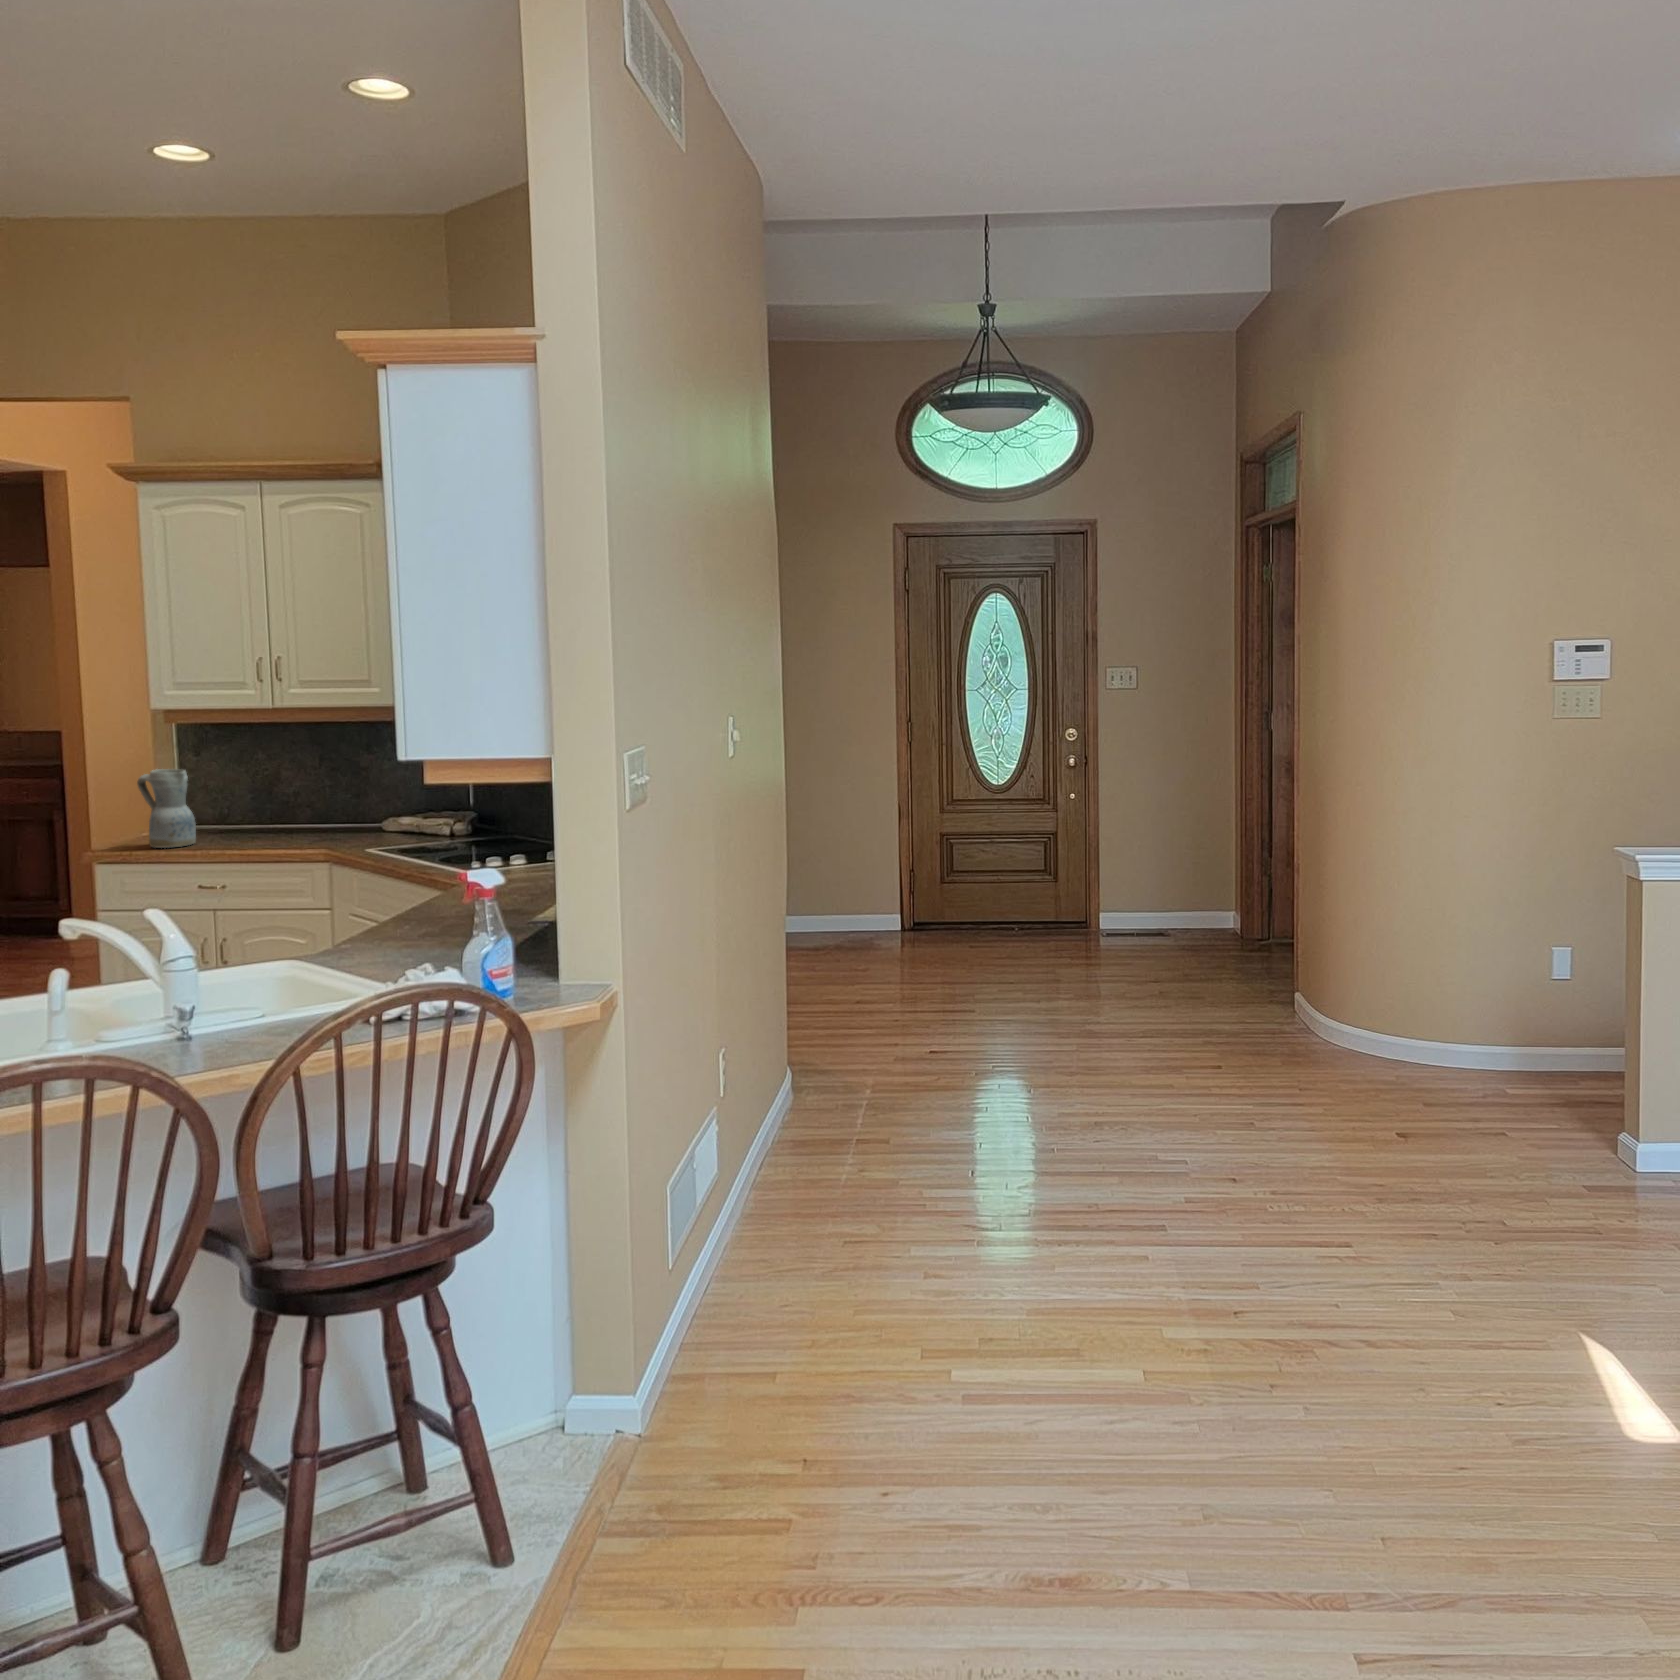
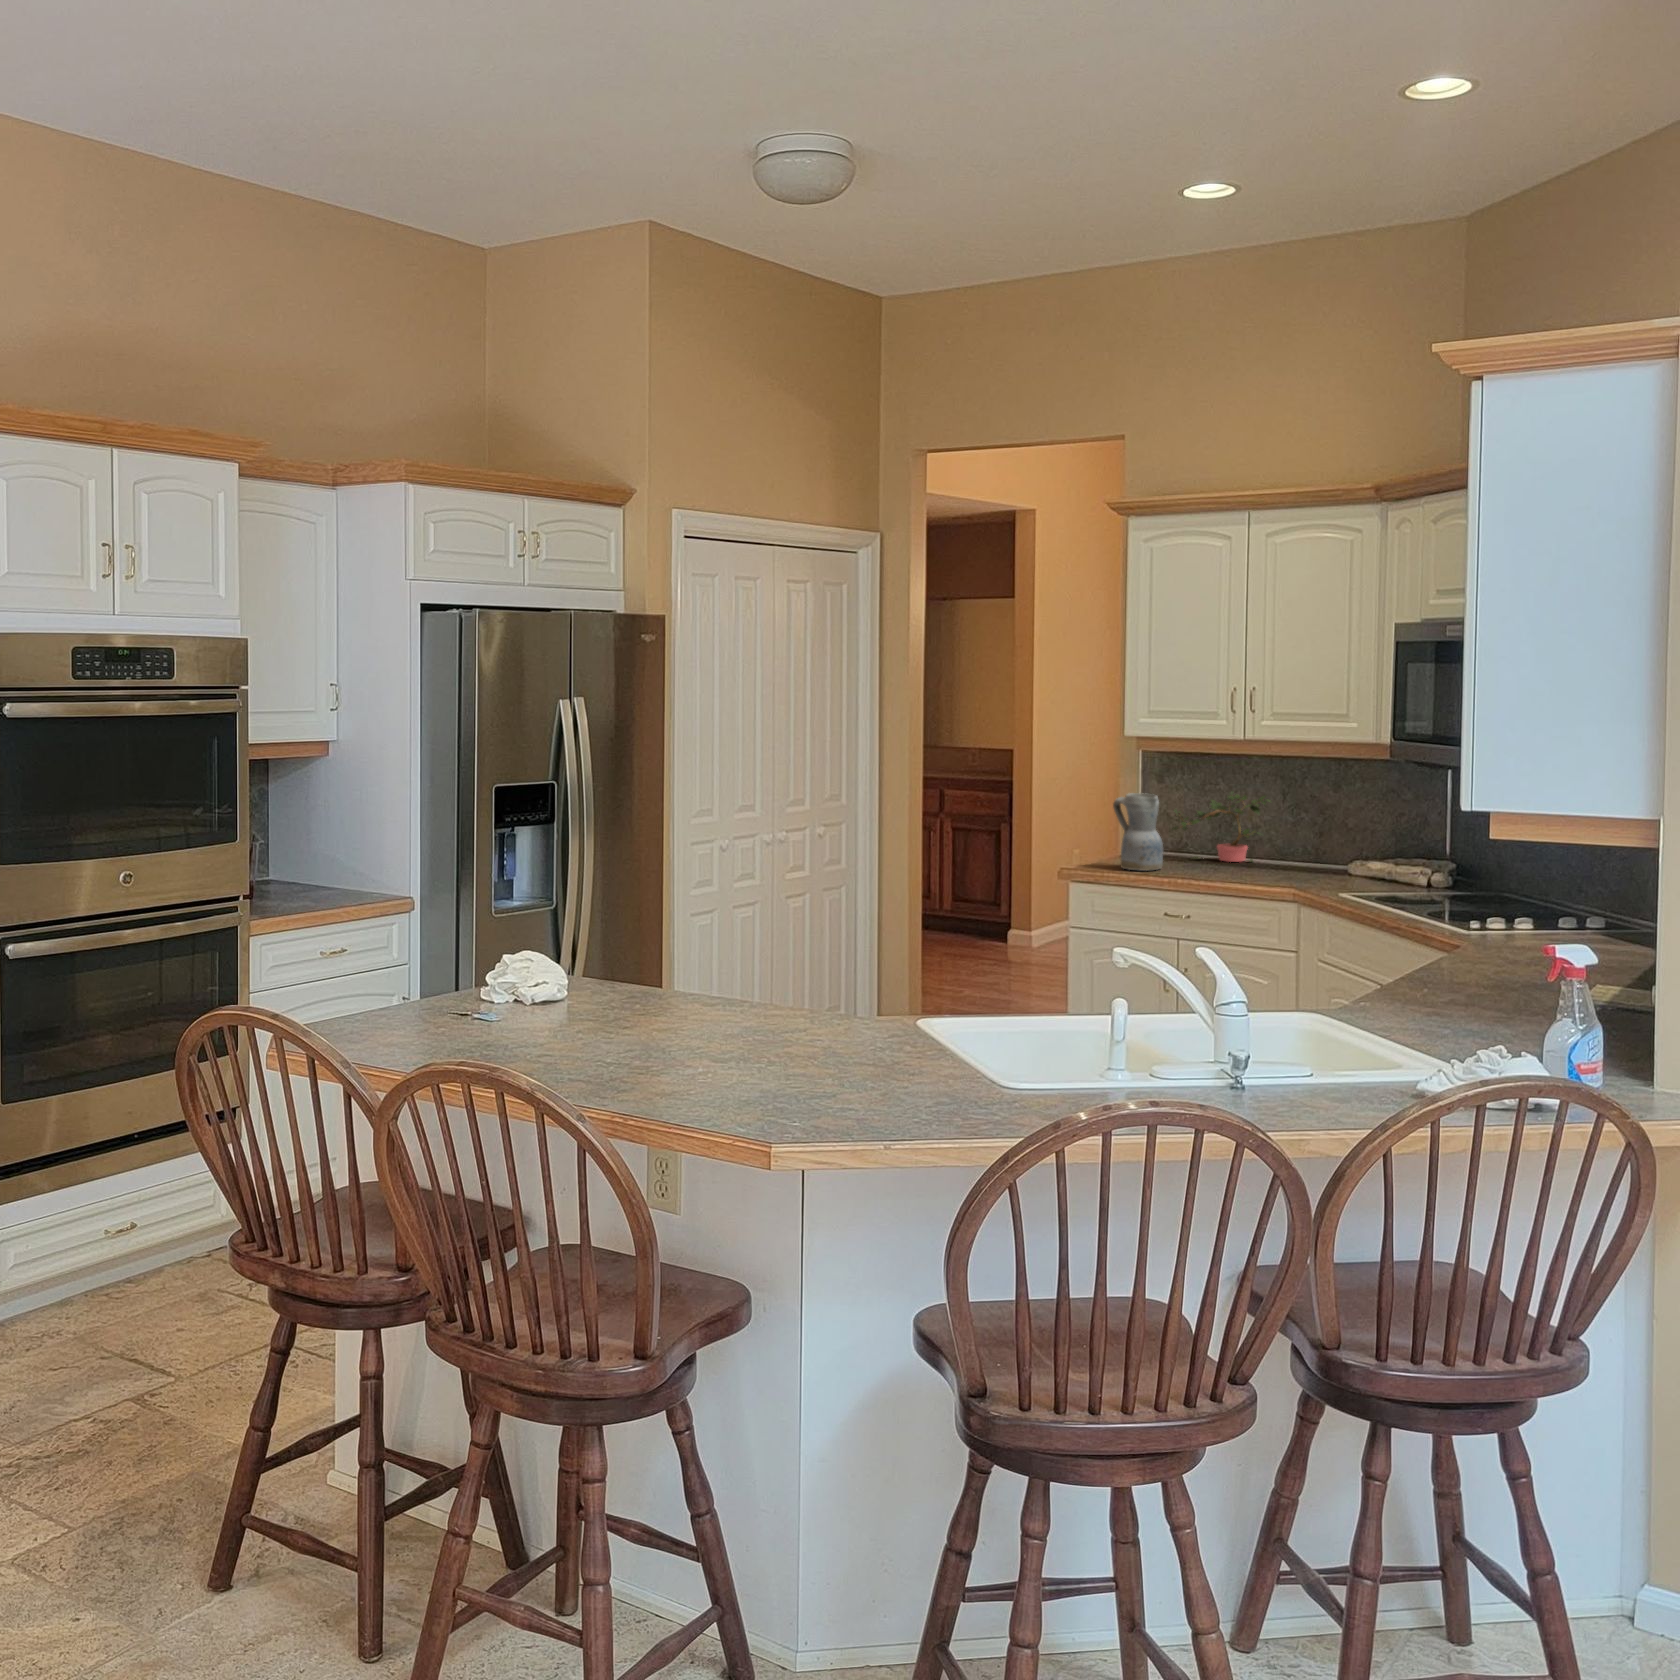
potted plant: none [207,761,308,831] -> present [1173,792,1272,862]

